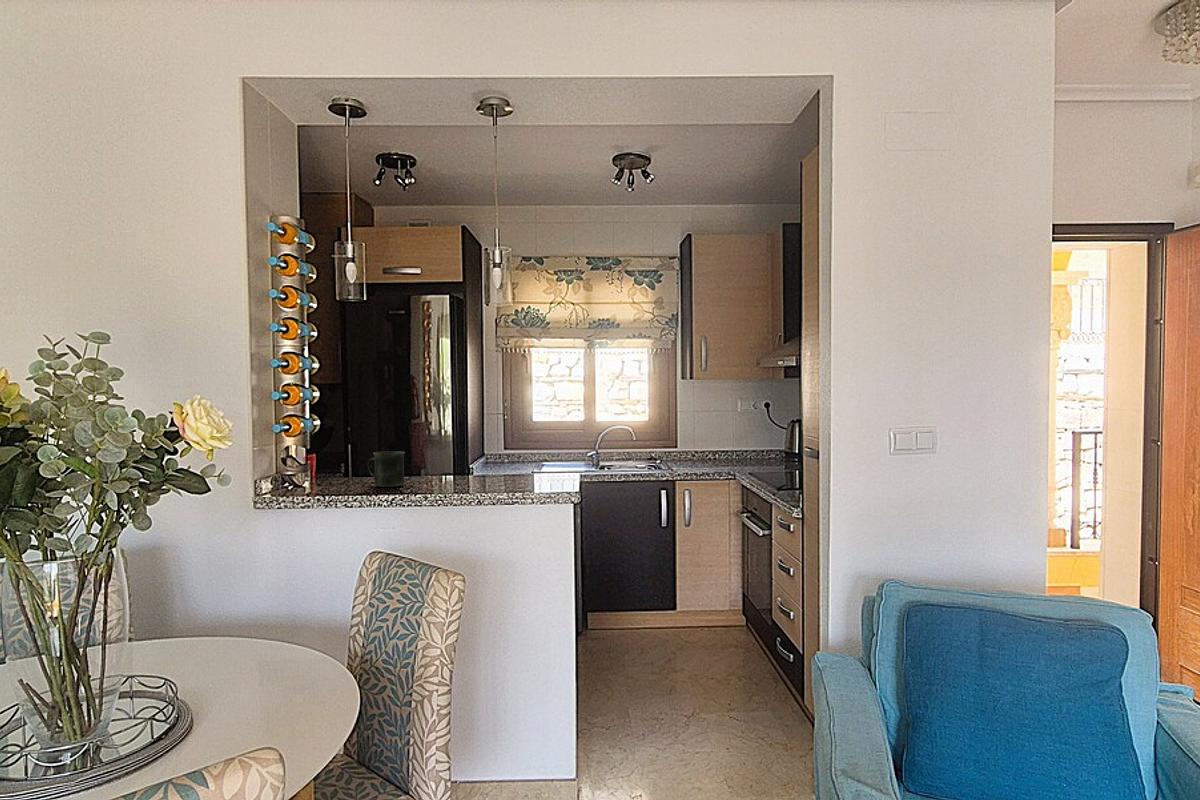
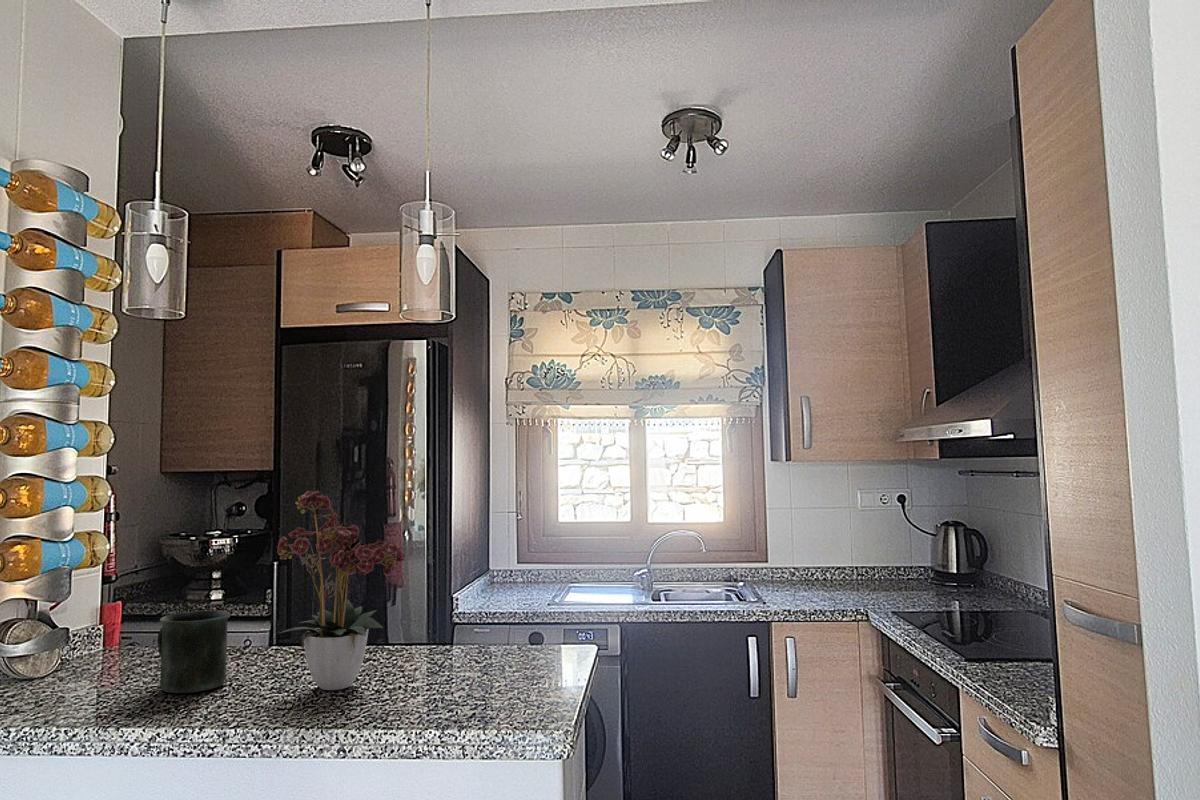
flower arrangement: none [429,388,495,486] -> present [277,491,406,690]

